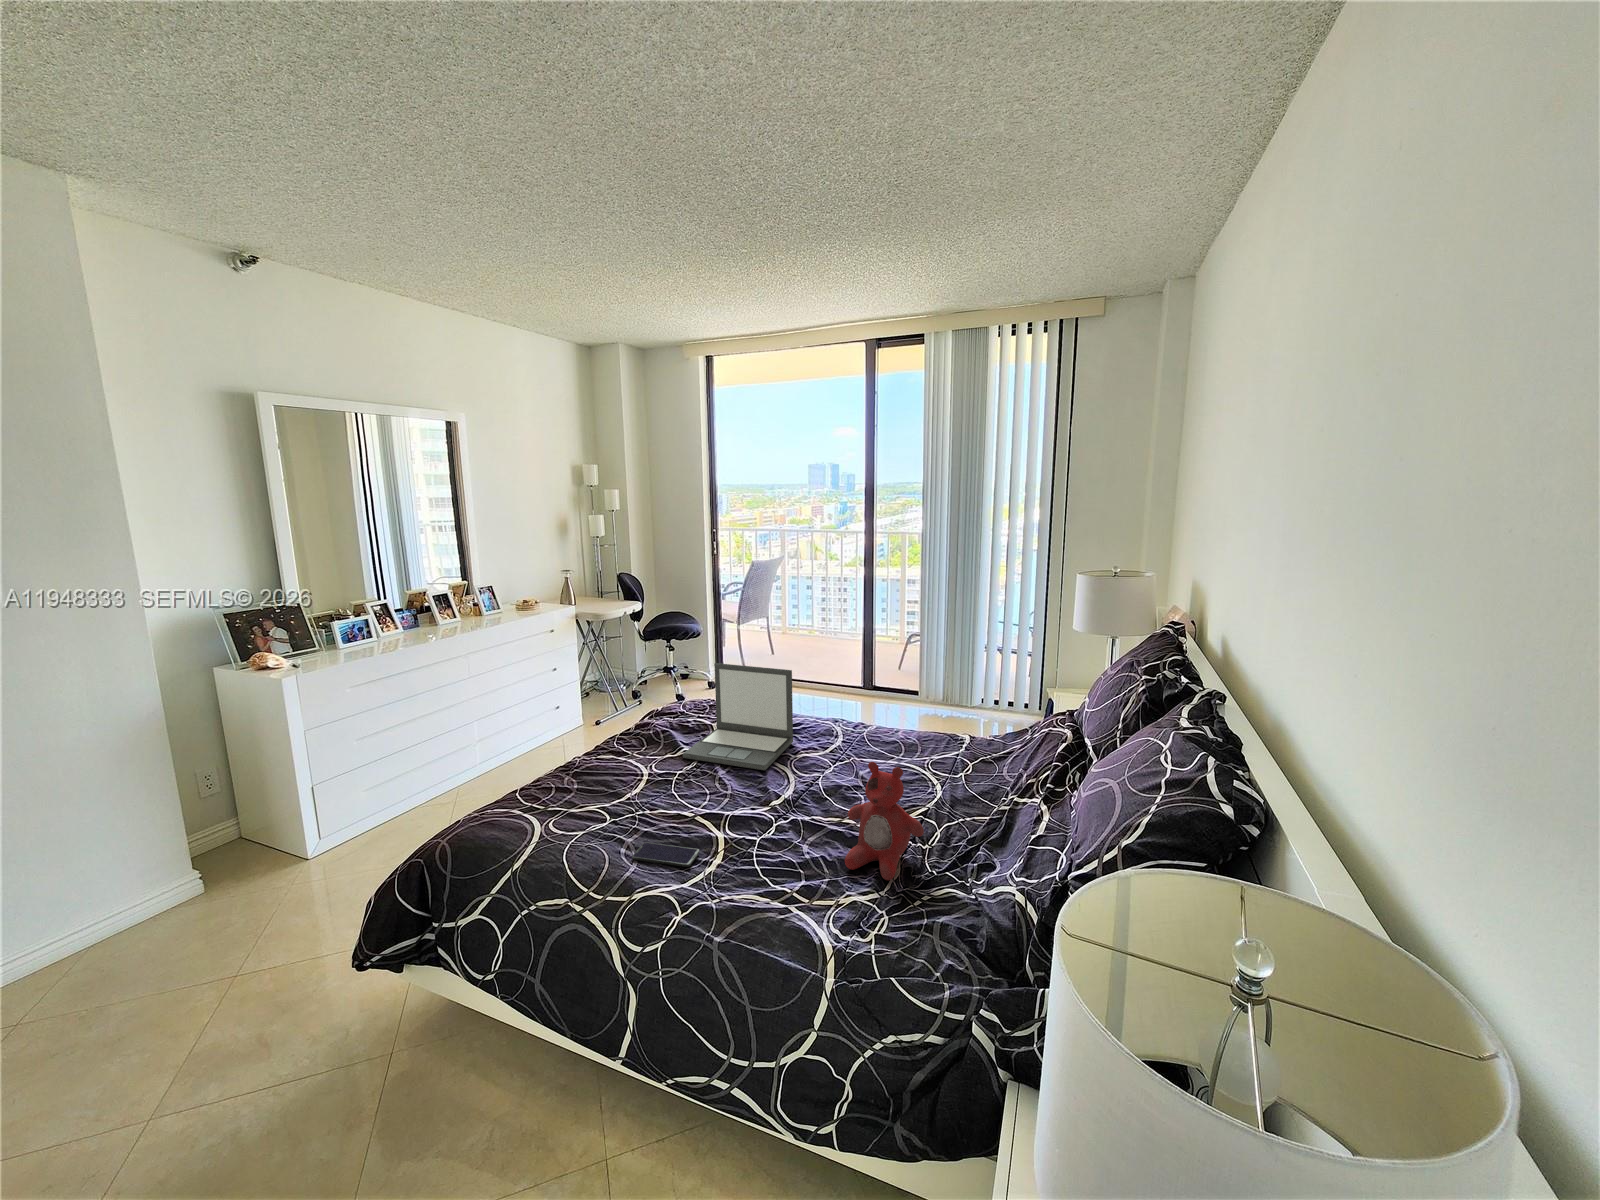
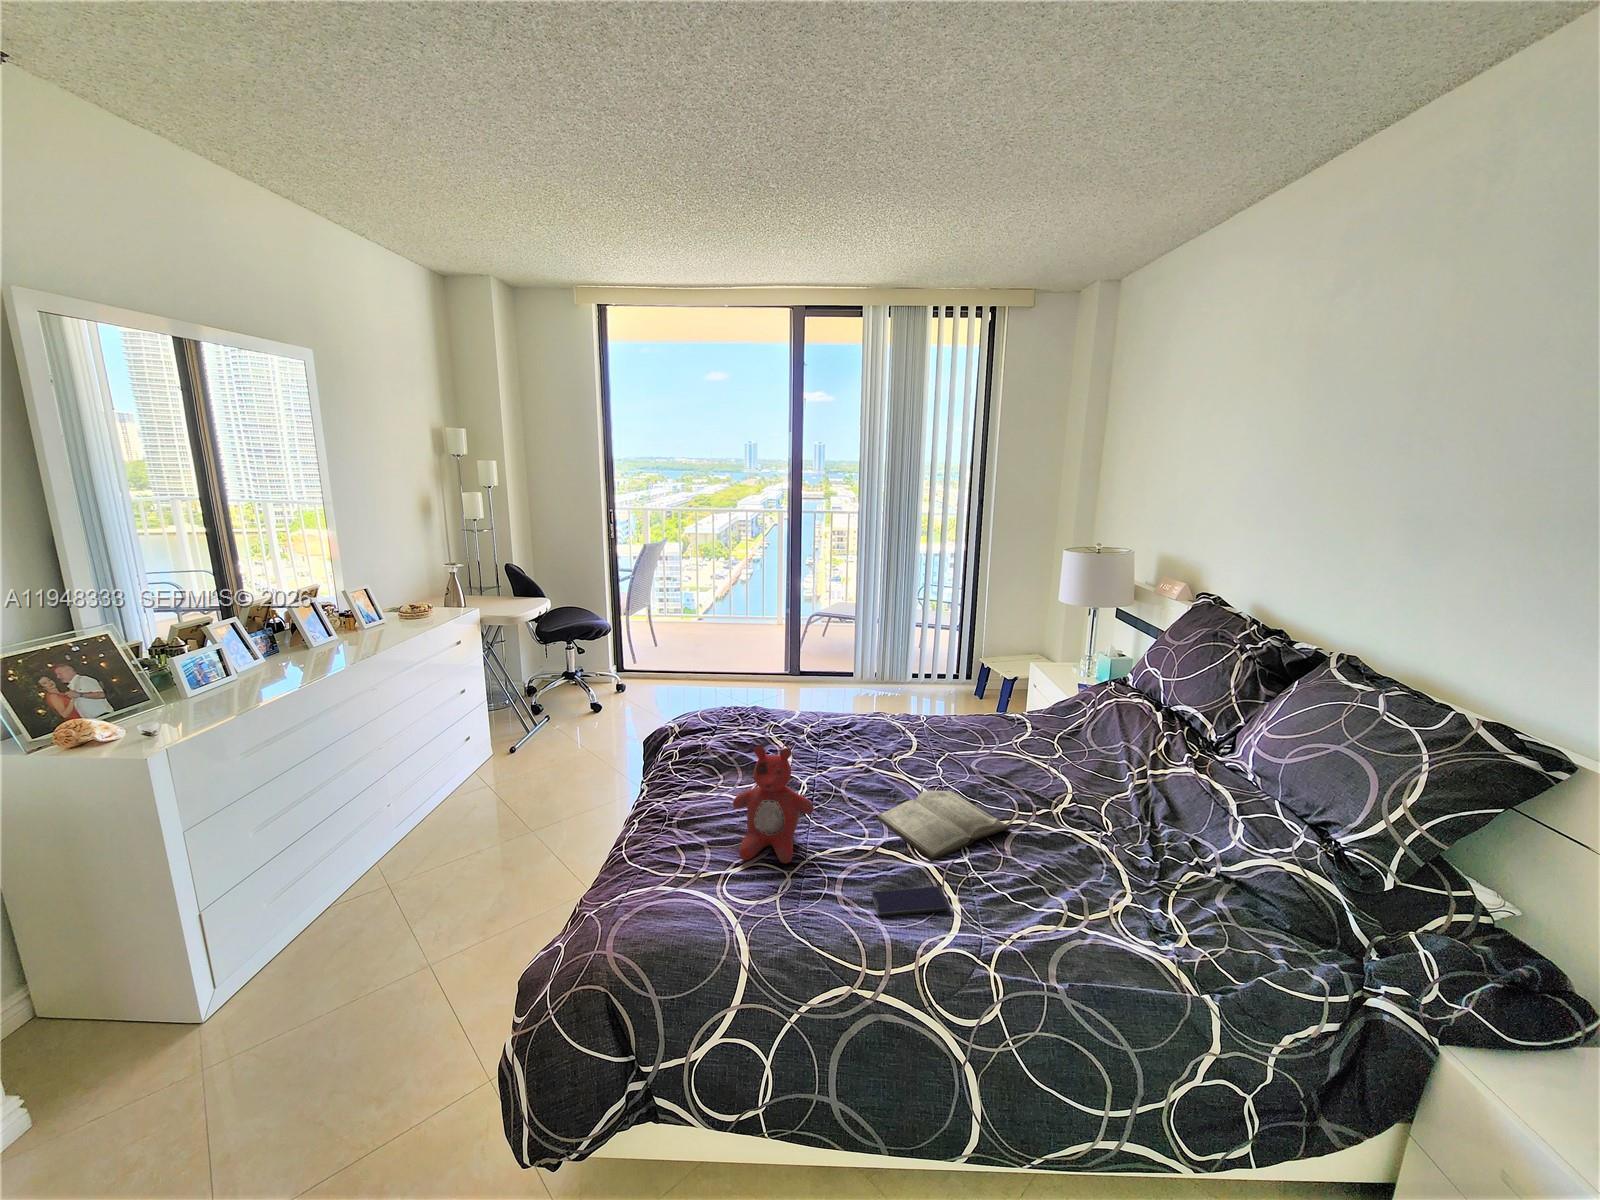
laptop: present [683,663,793,770] -> none [790,667,894,781]
stuffed bear: present [845,762,924,880] -> present [733,746,814,863]
diary: none [717,780,820,832] -> present [876,791,1010,860]

